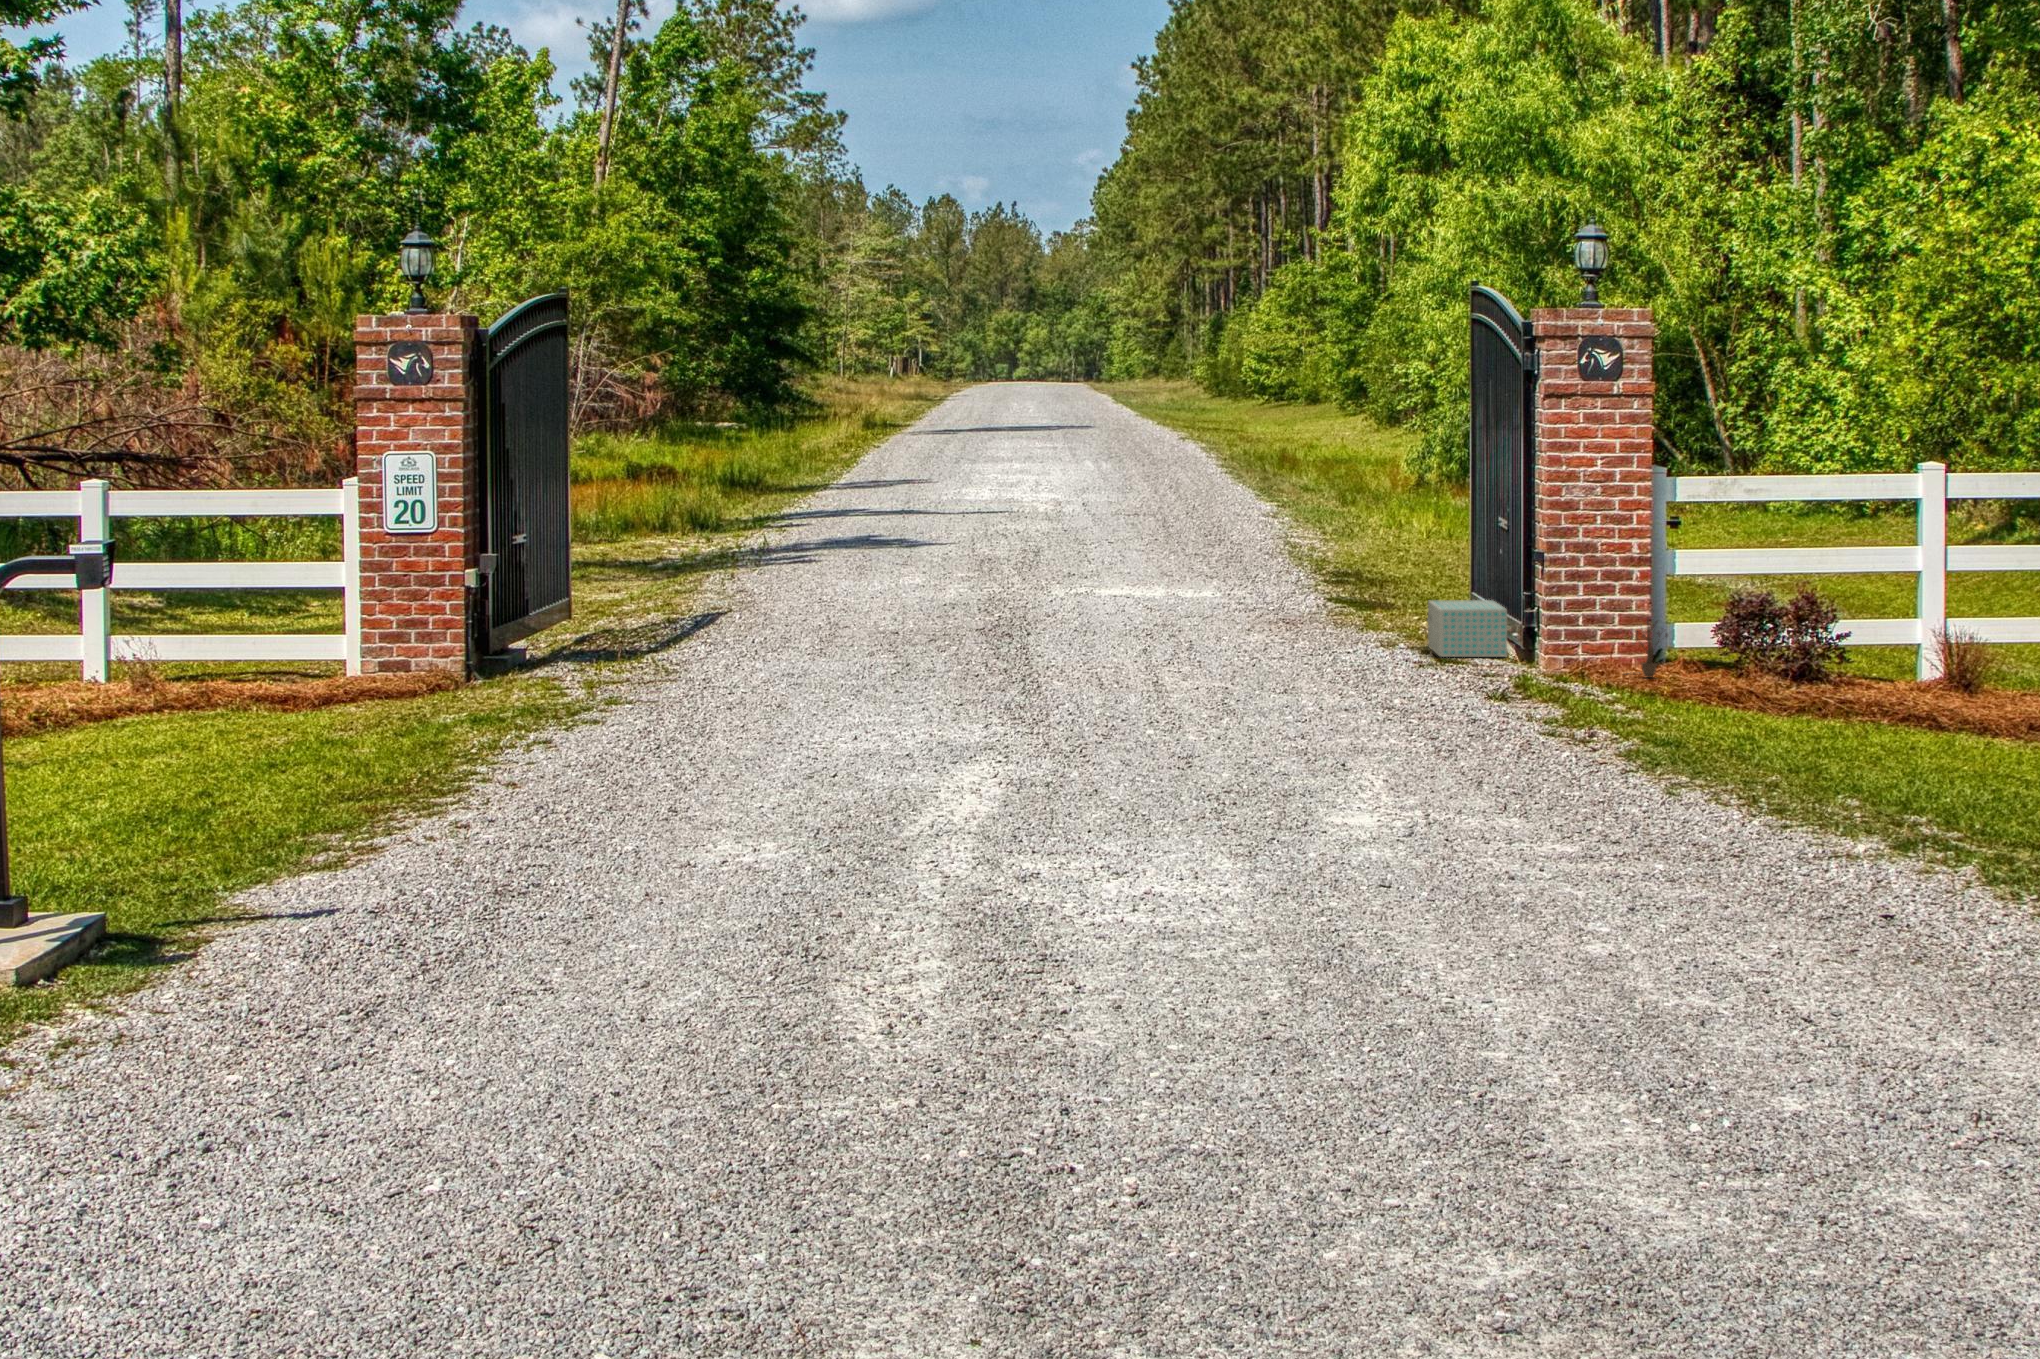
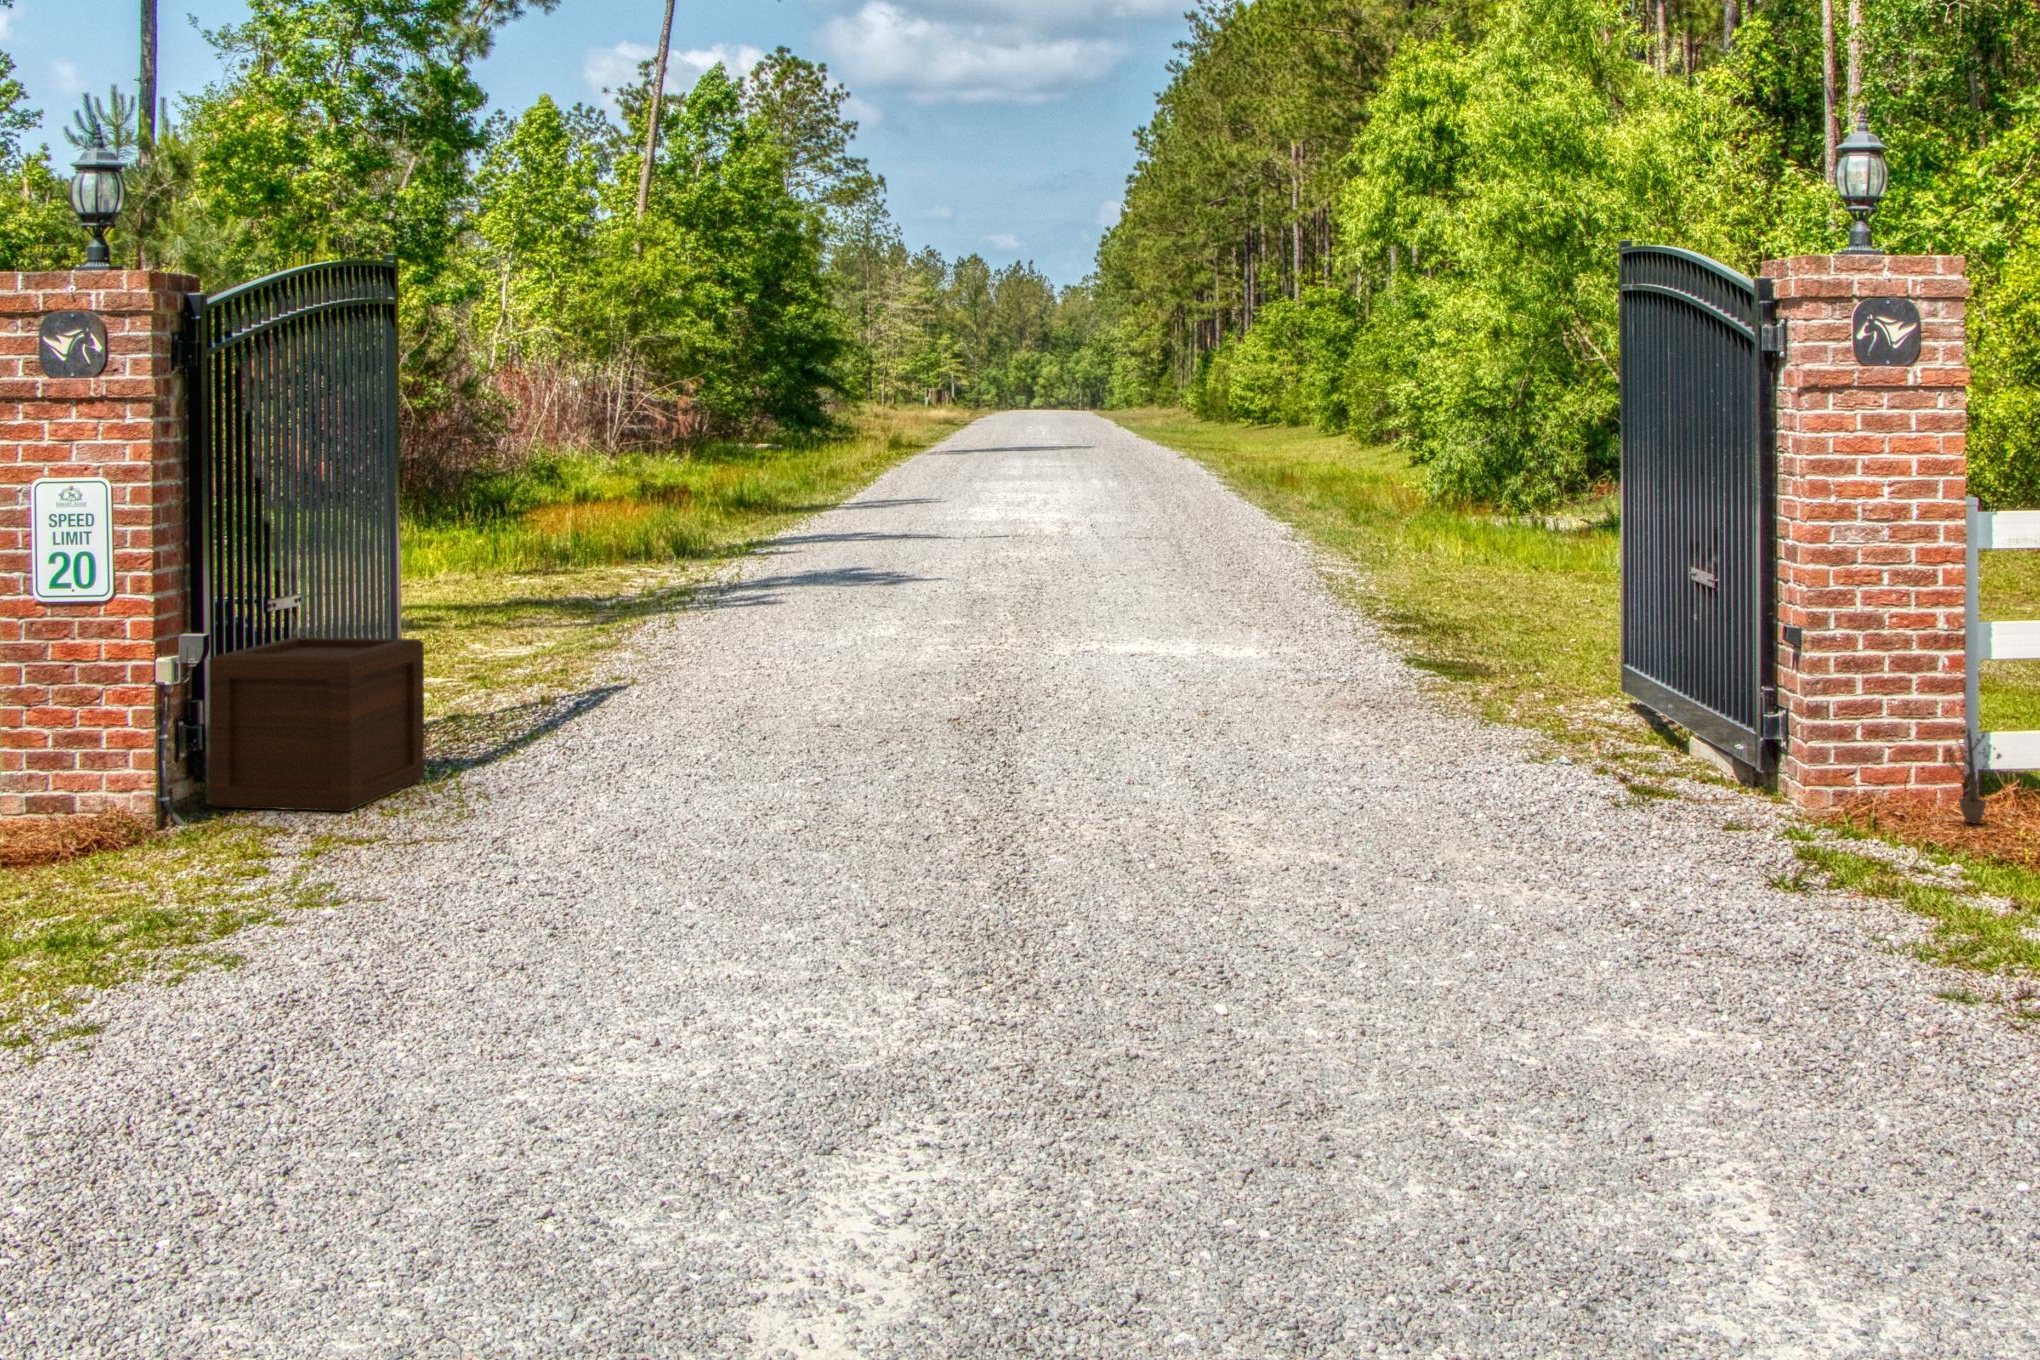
wooden crate: none [490,562,622,673] -> present [209,637,424,812]
storage box: present [1427,600,1507,657] -> none [1589,688,1721,777]

